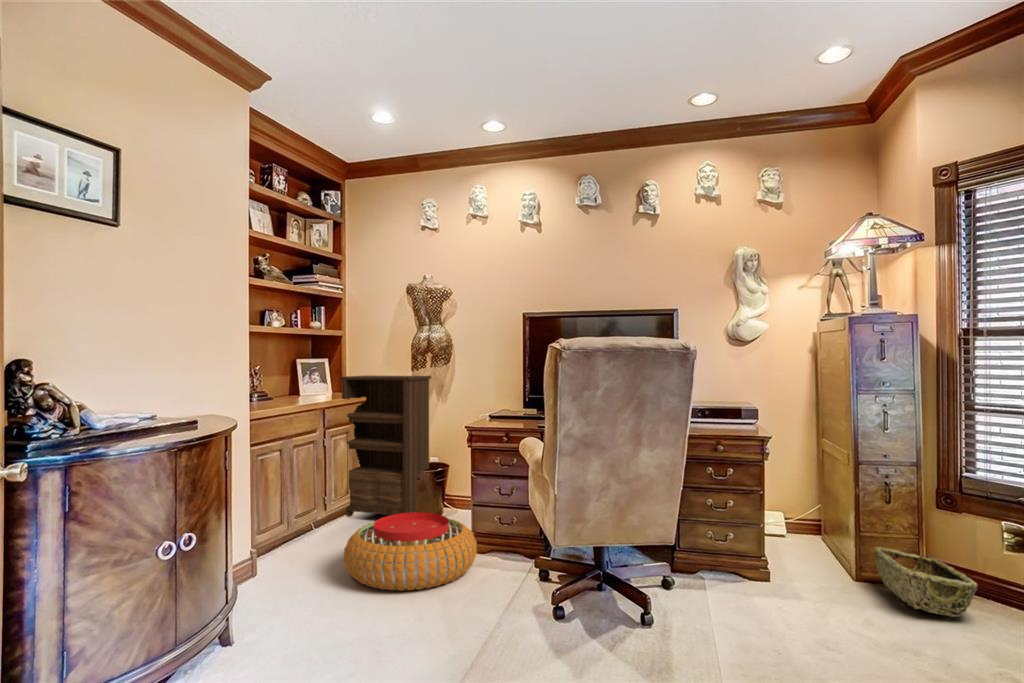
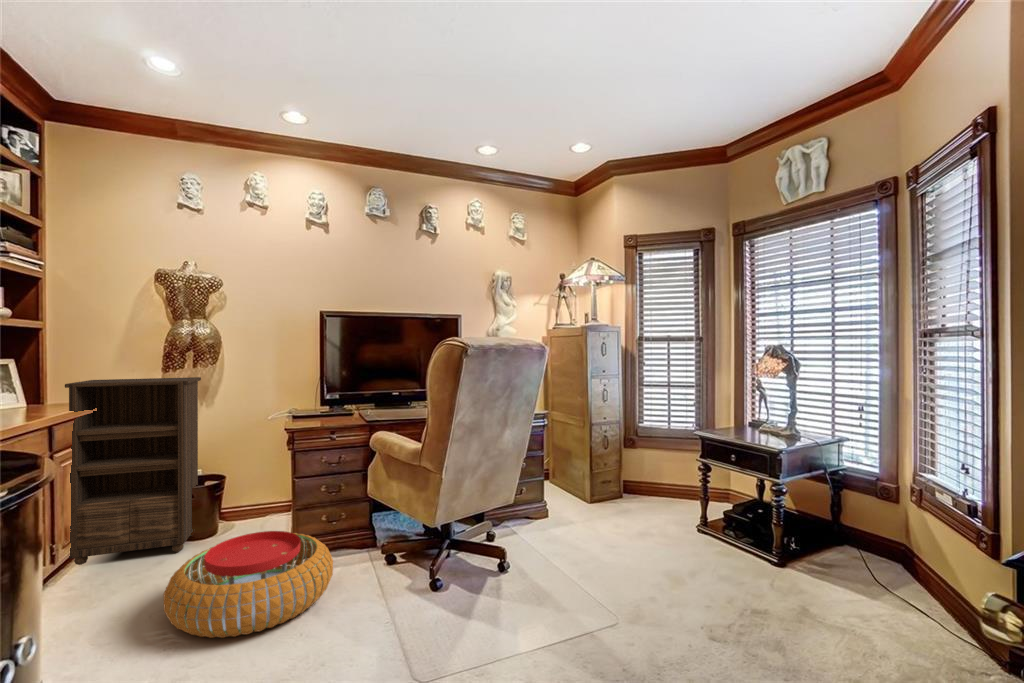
woven basket: present [875,547,977,617] -> none [606,479,668,514]

